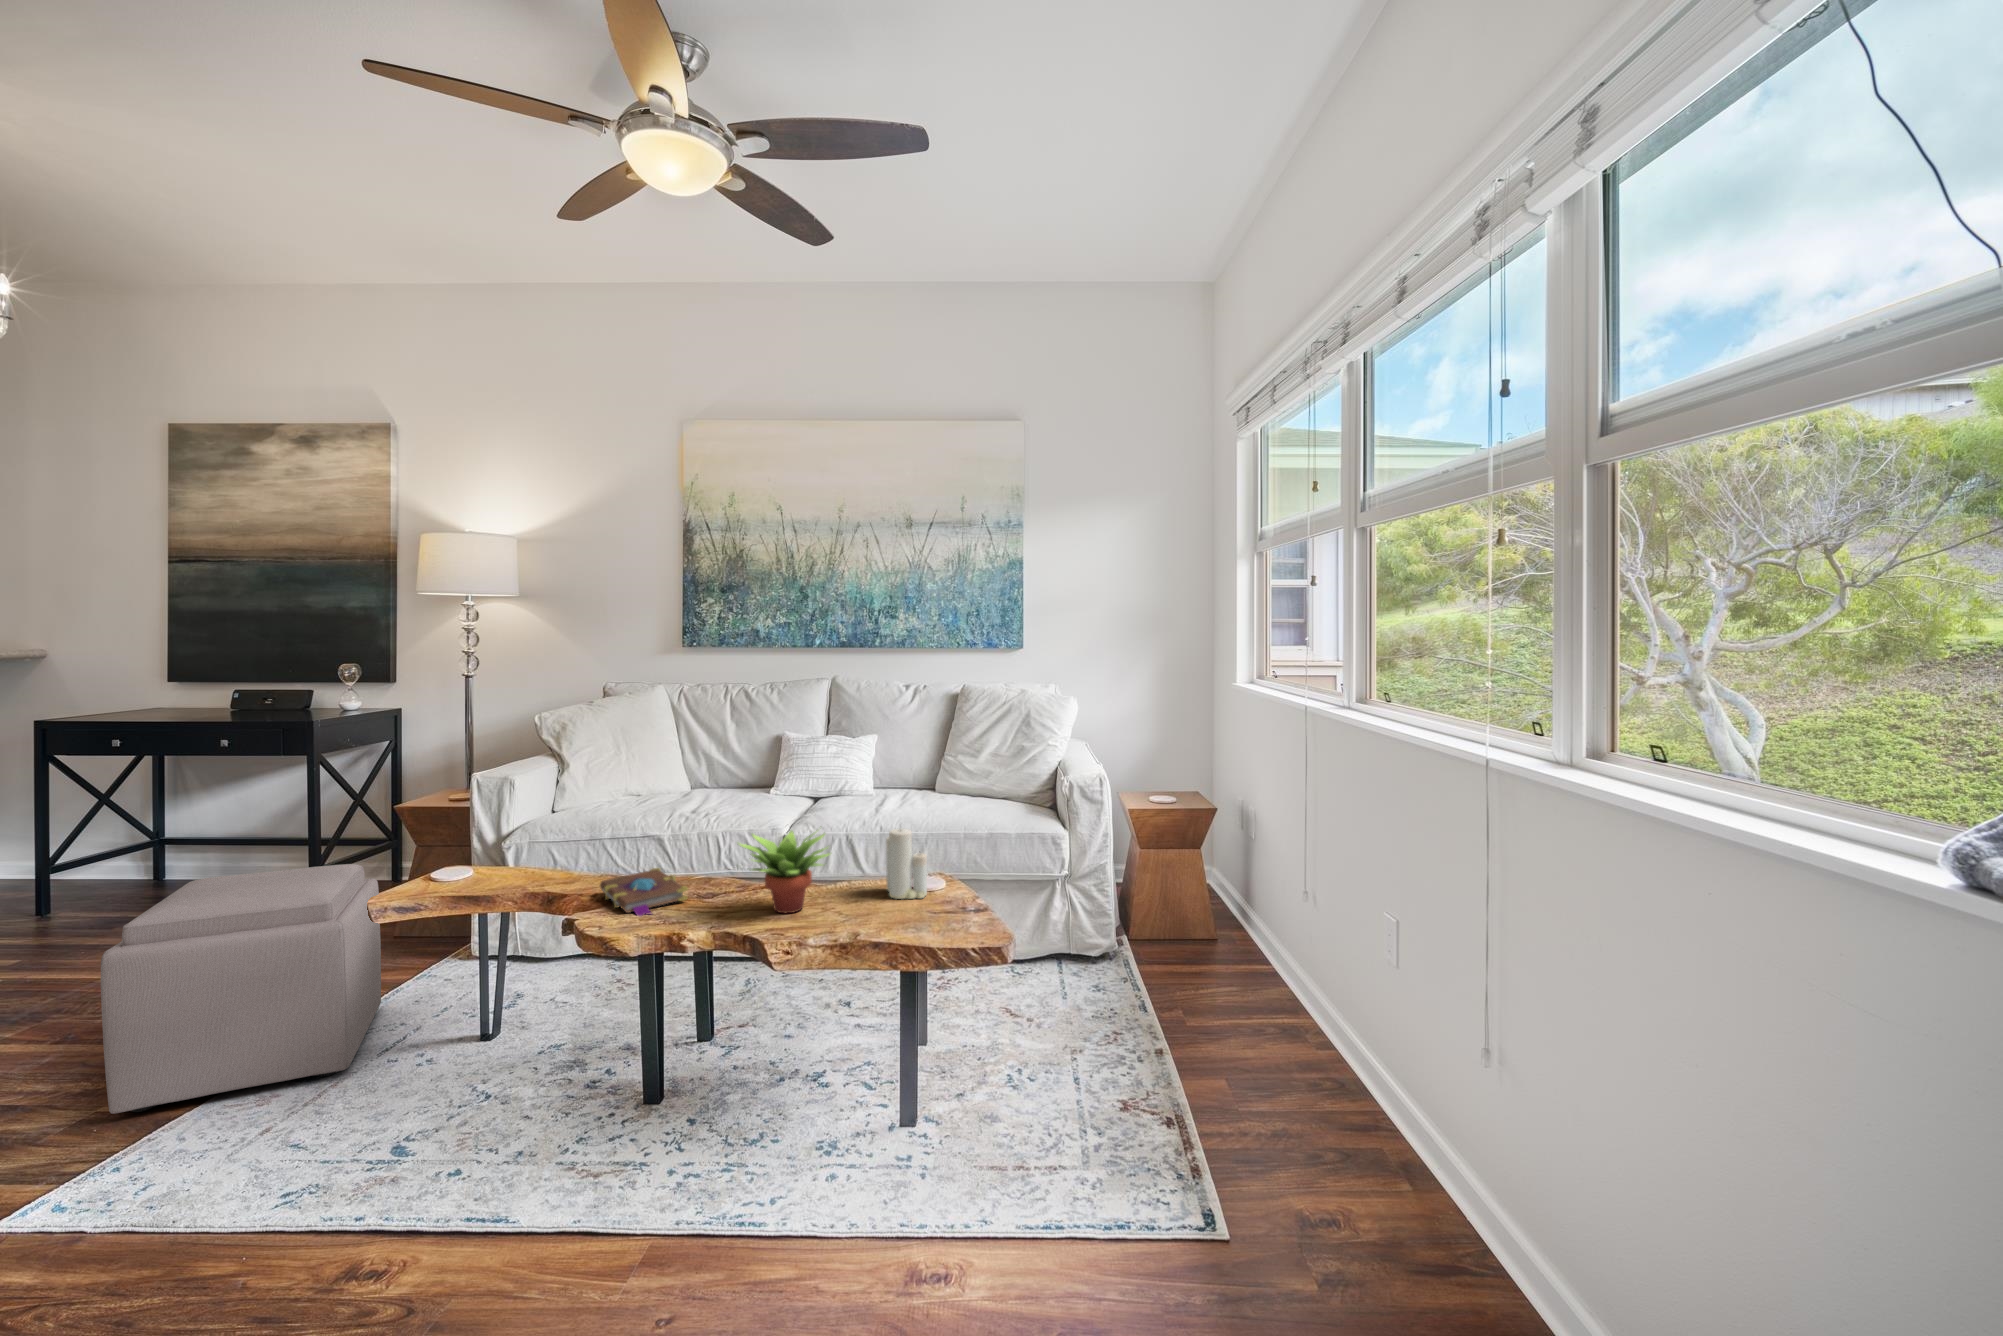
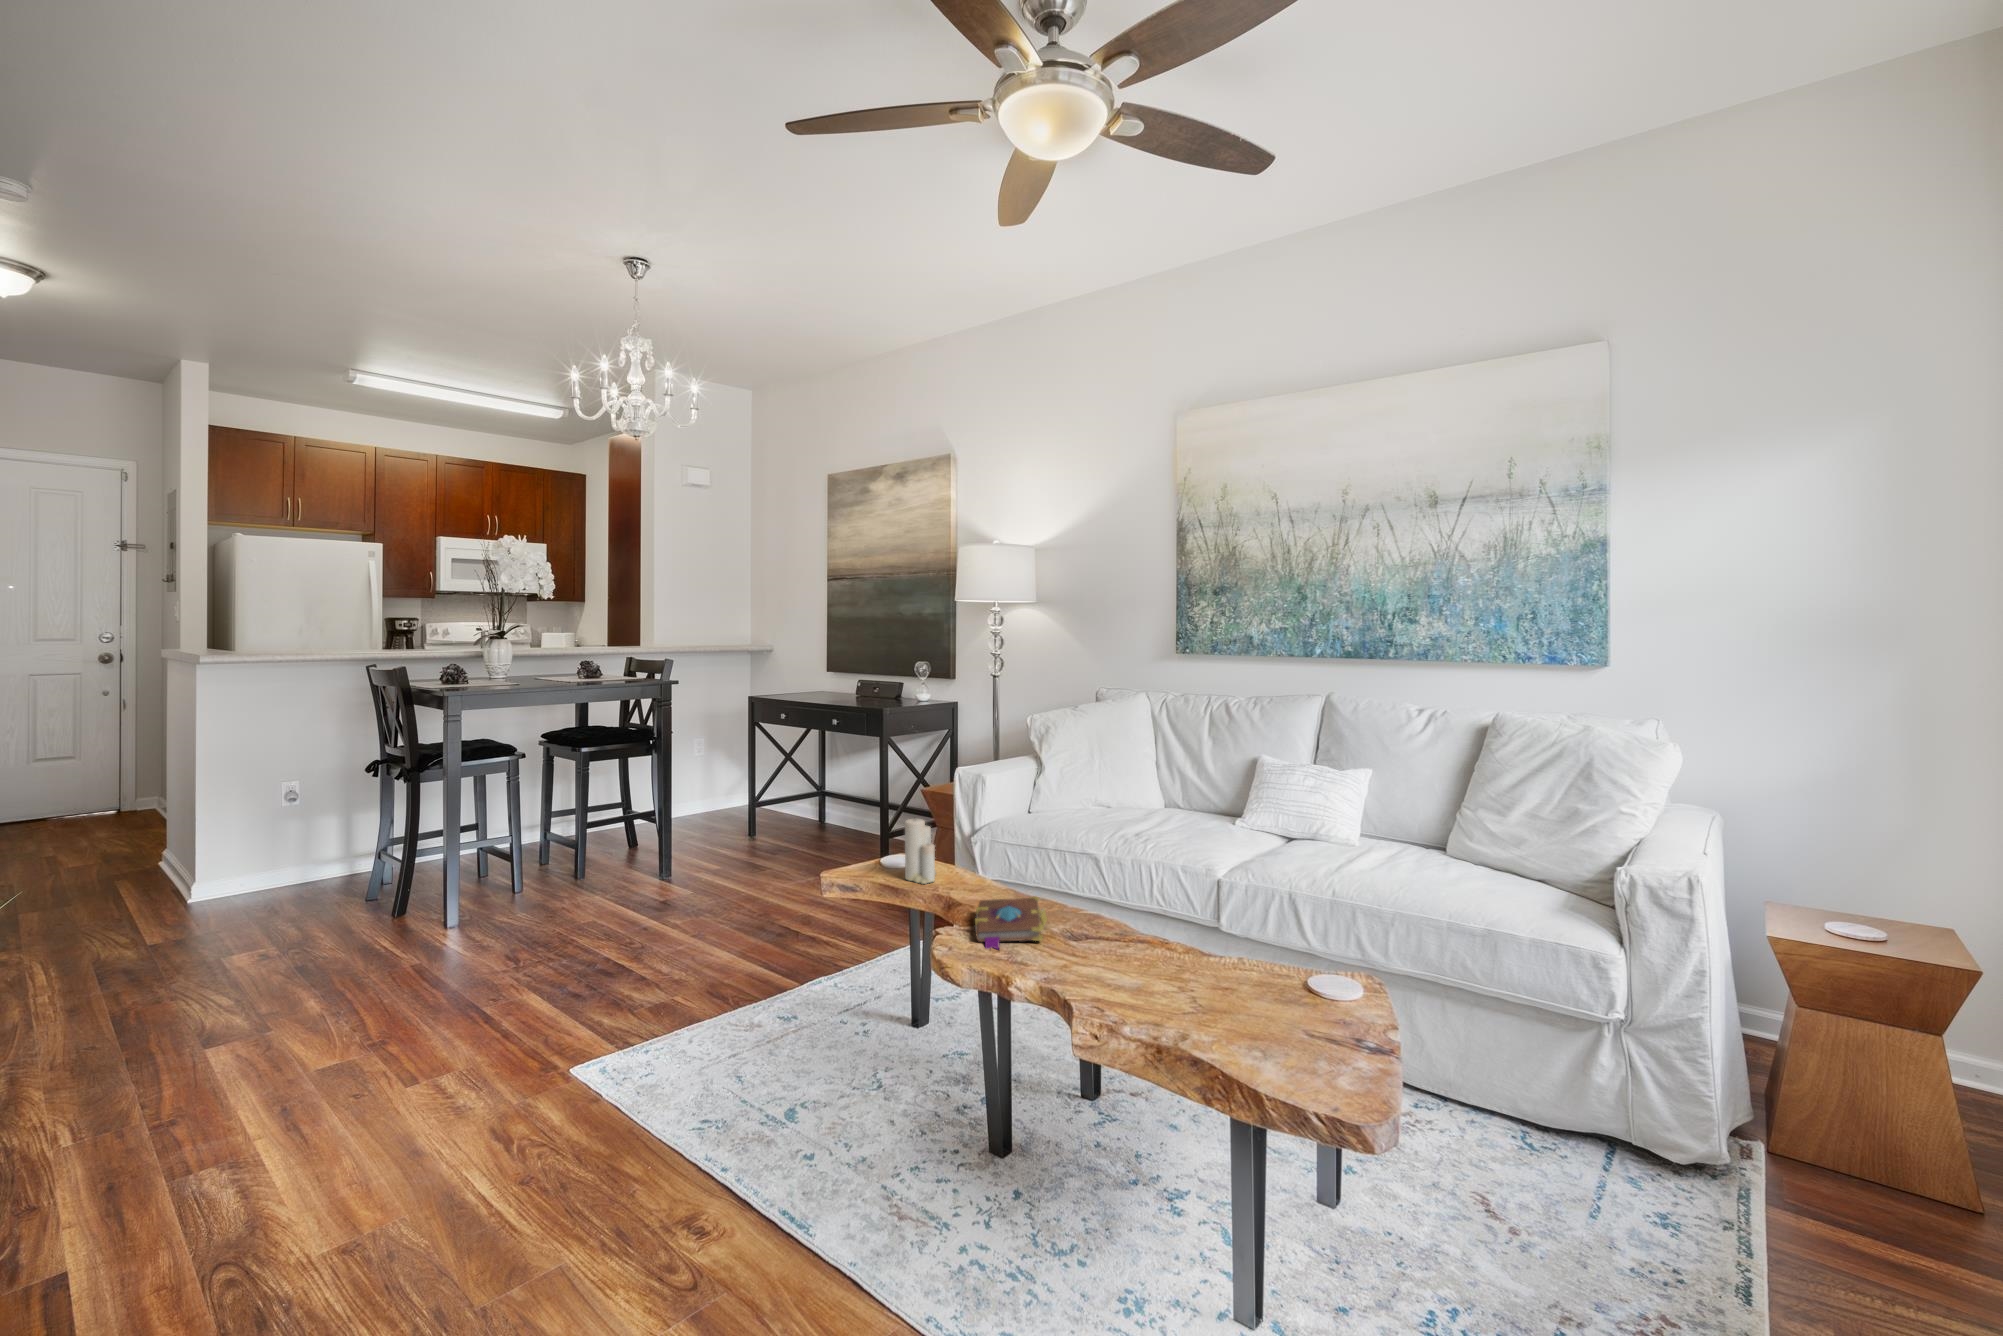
candle: present [886,829,927,899] -> present [905,818,936,884]
succulent plant: present [738,830,830,913] -> none [1074,881,1189,988]
ottoman: present [101,864,381,1114] -> none [678,834,870,1019]

